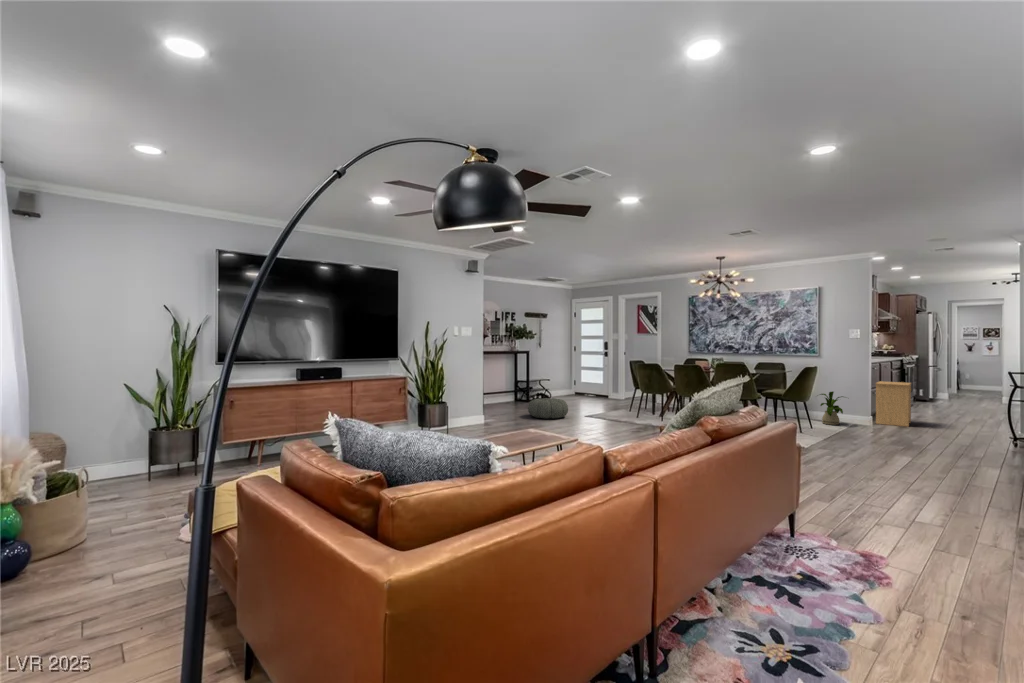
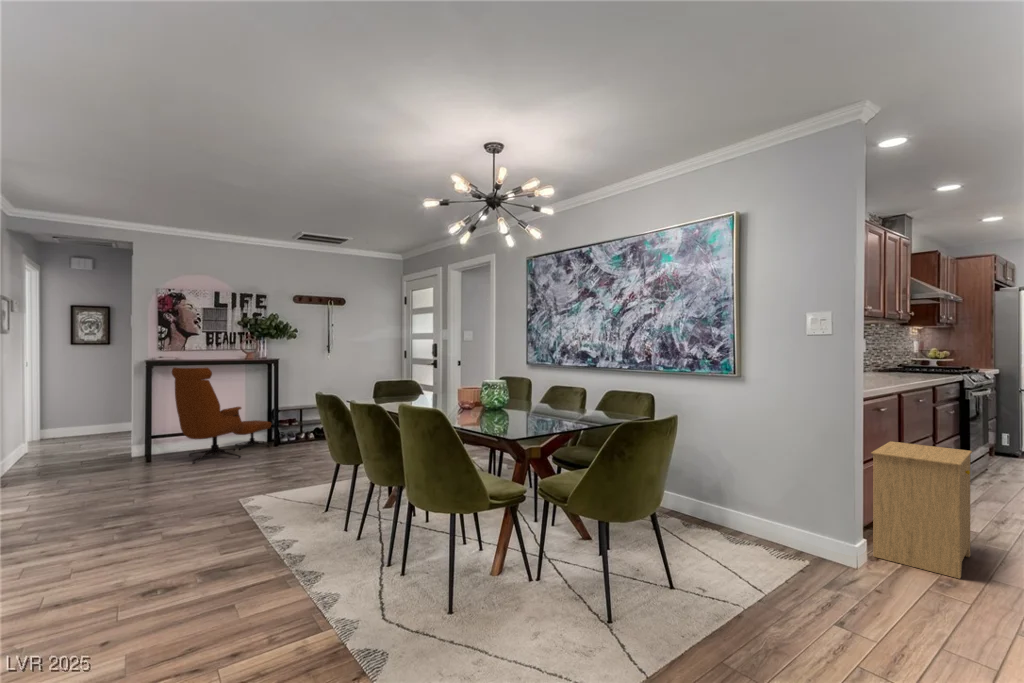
lounge chair: none [496,354,528,406] -> present [172,368,271,463]
house plant: present [820,391,843,425] -> none [718,474,794,562]
pouf: present [528,398,568,419] -> none [103,461,207,513]

